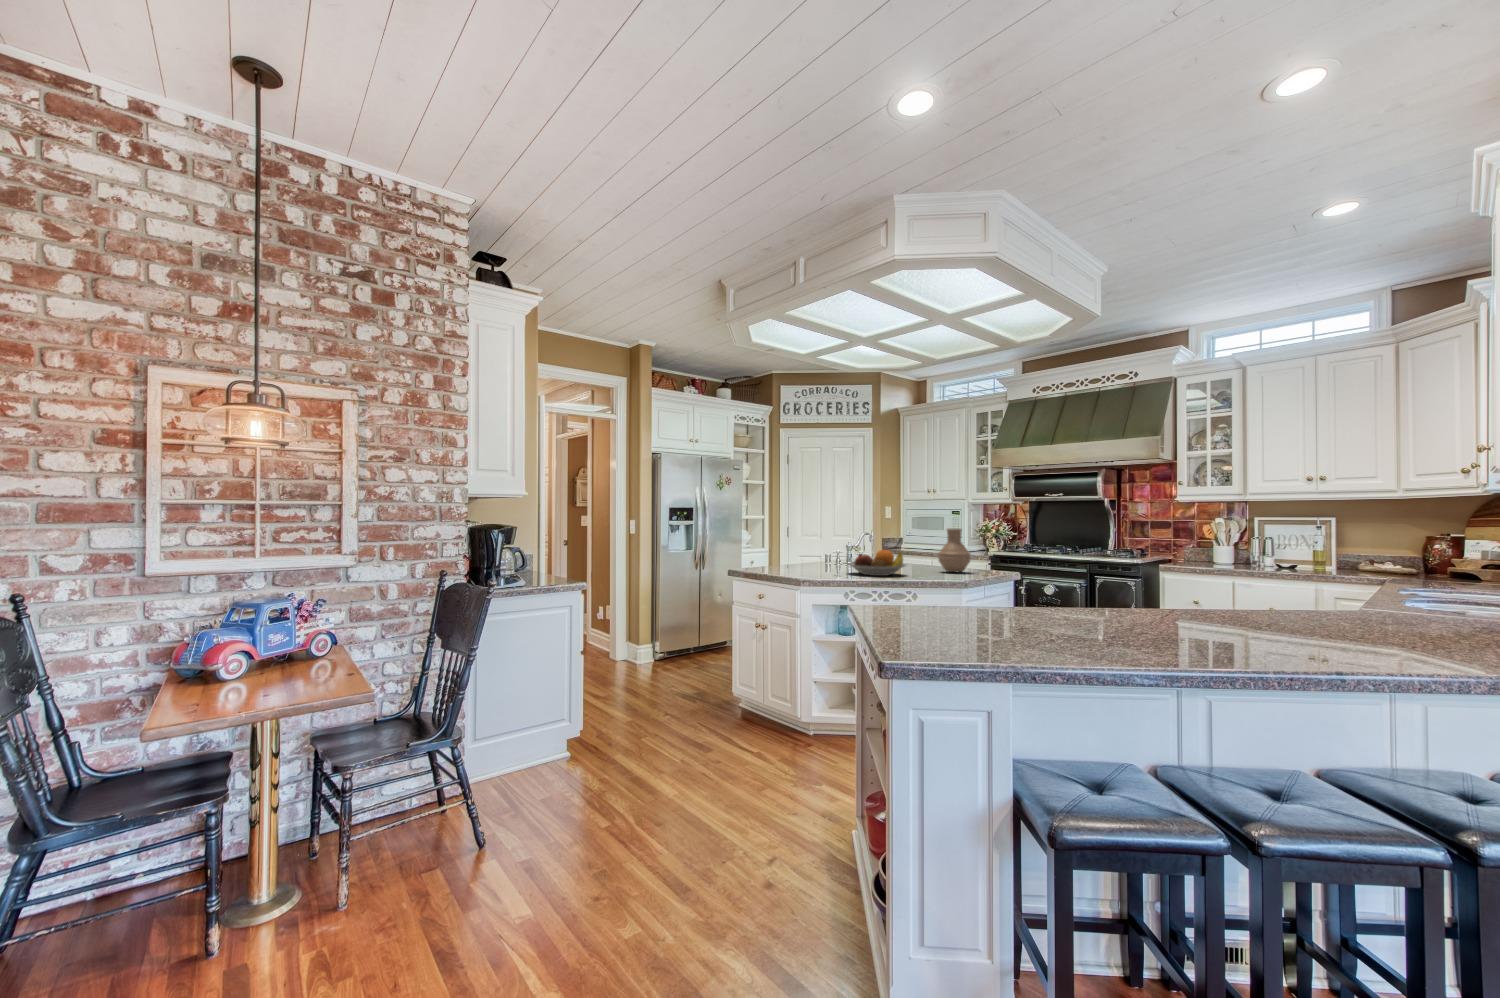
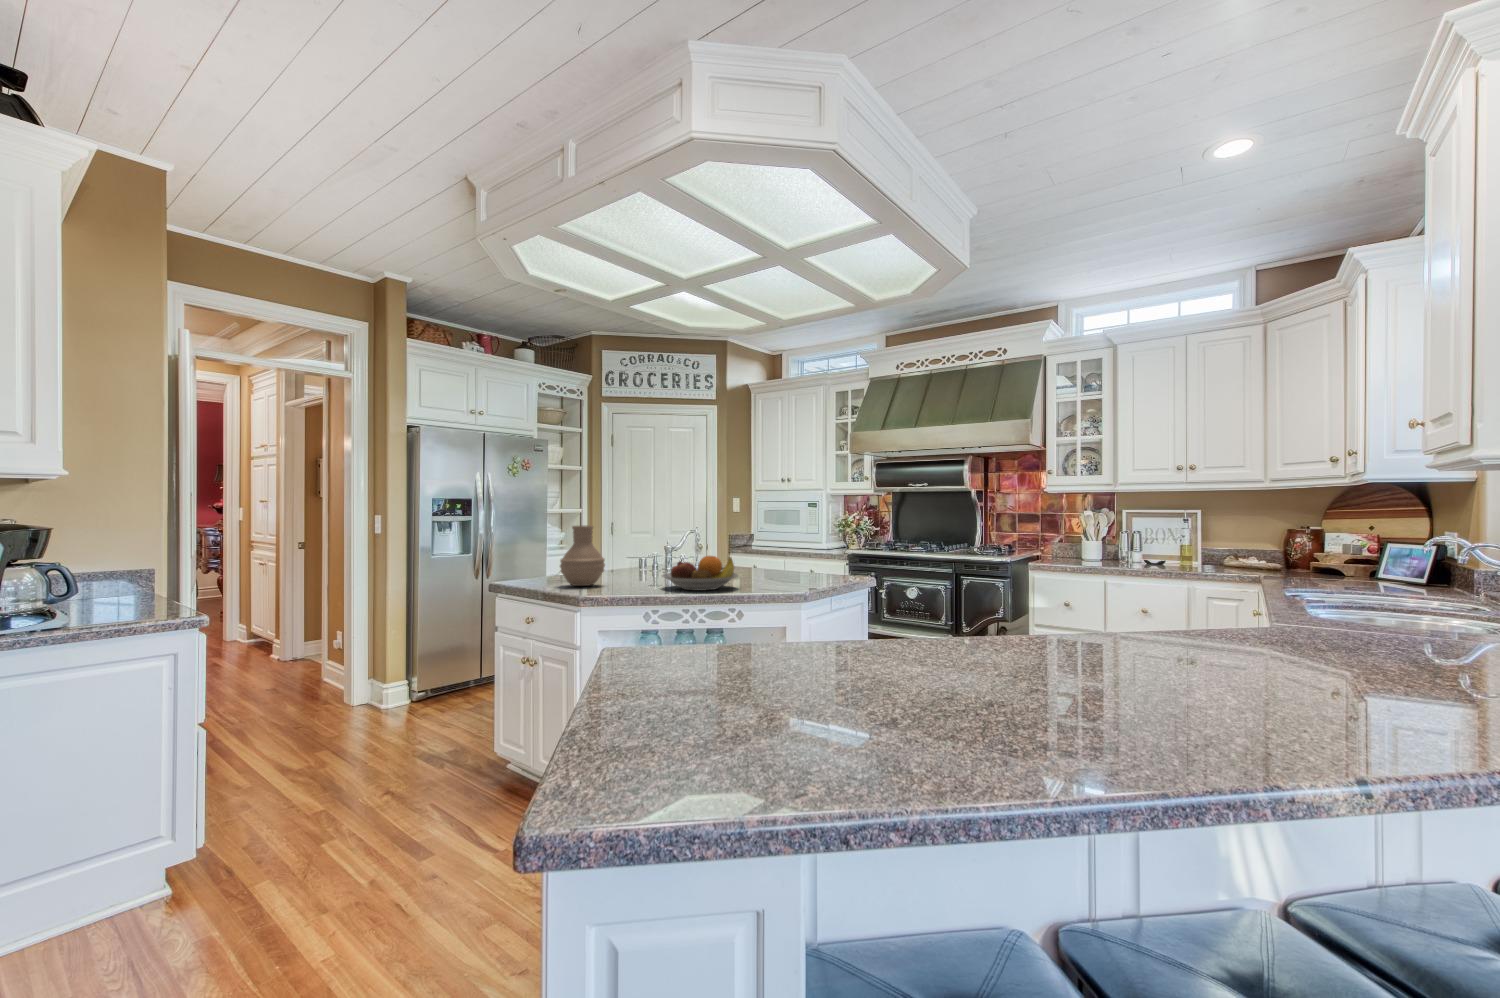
vase: present [938,528,971,572] -> present [560,526,605,586]

